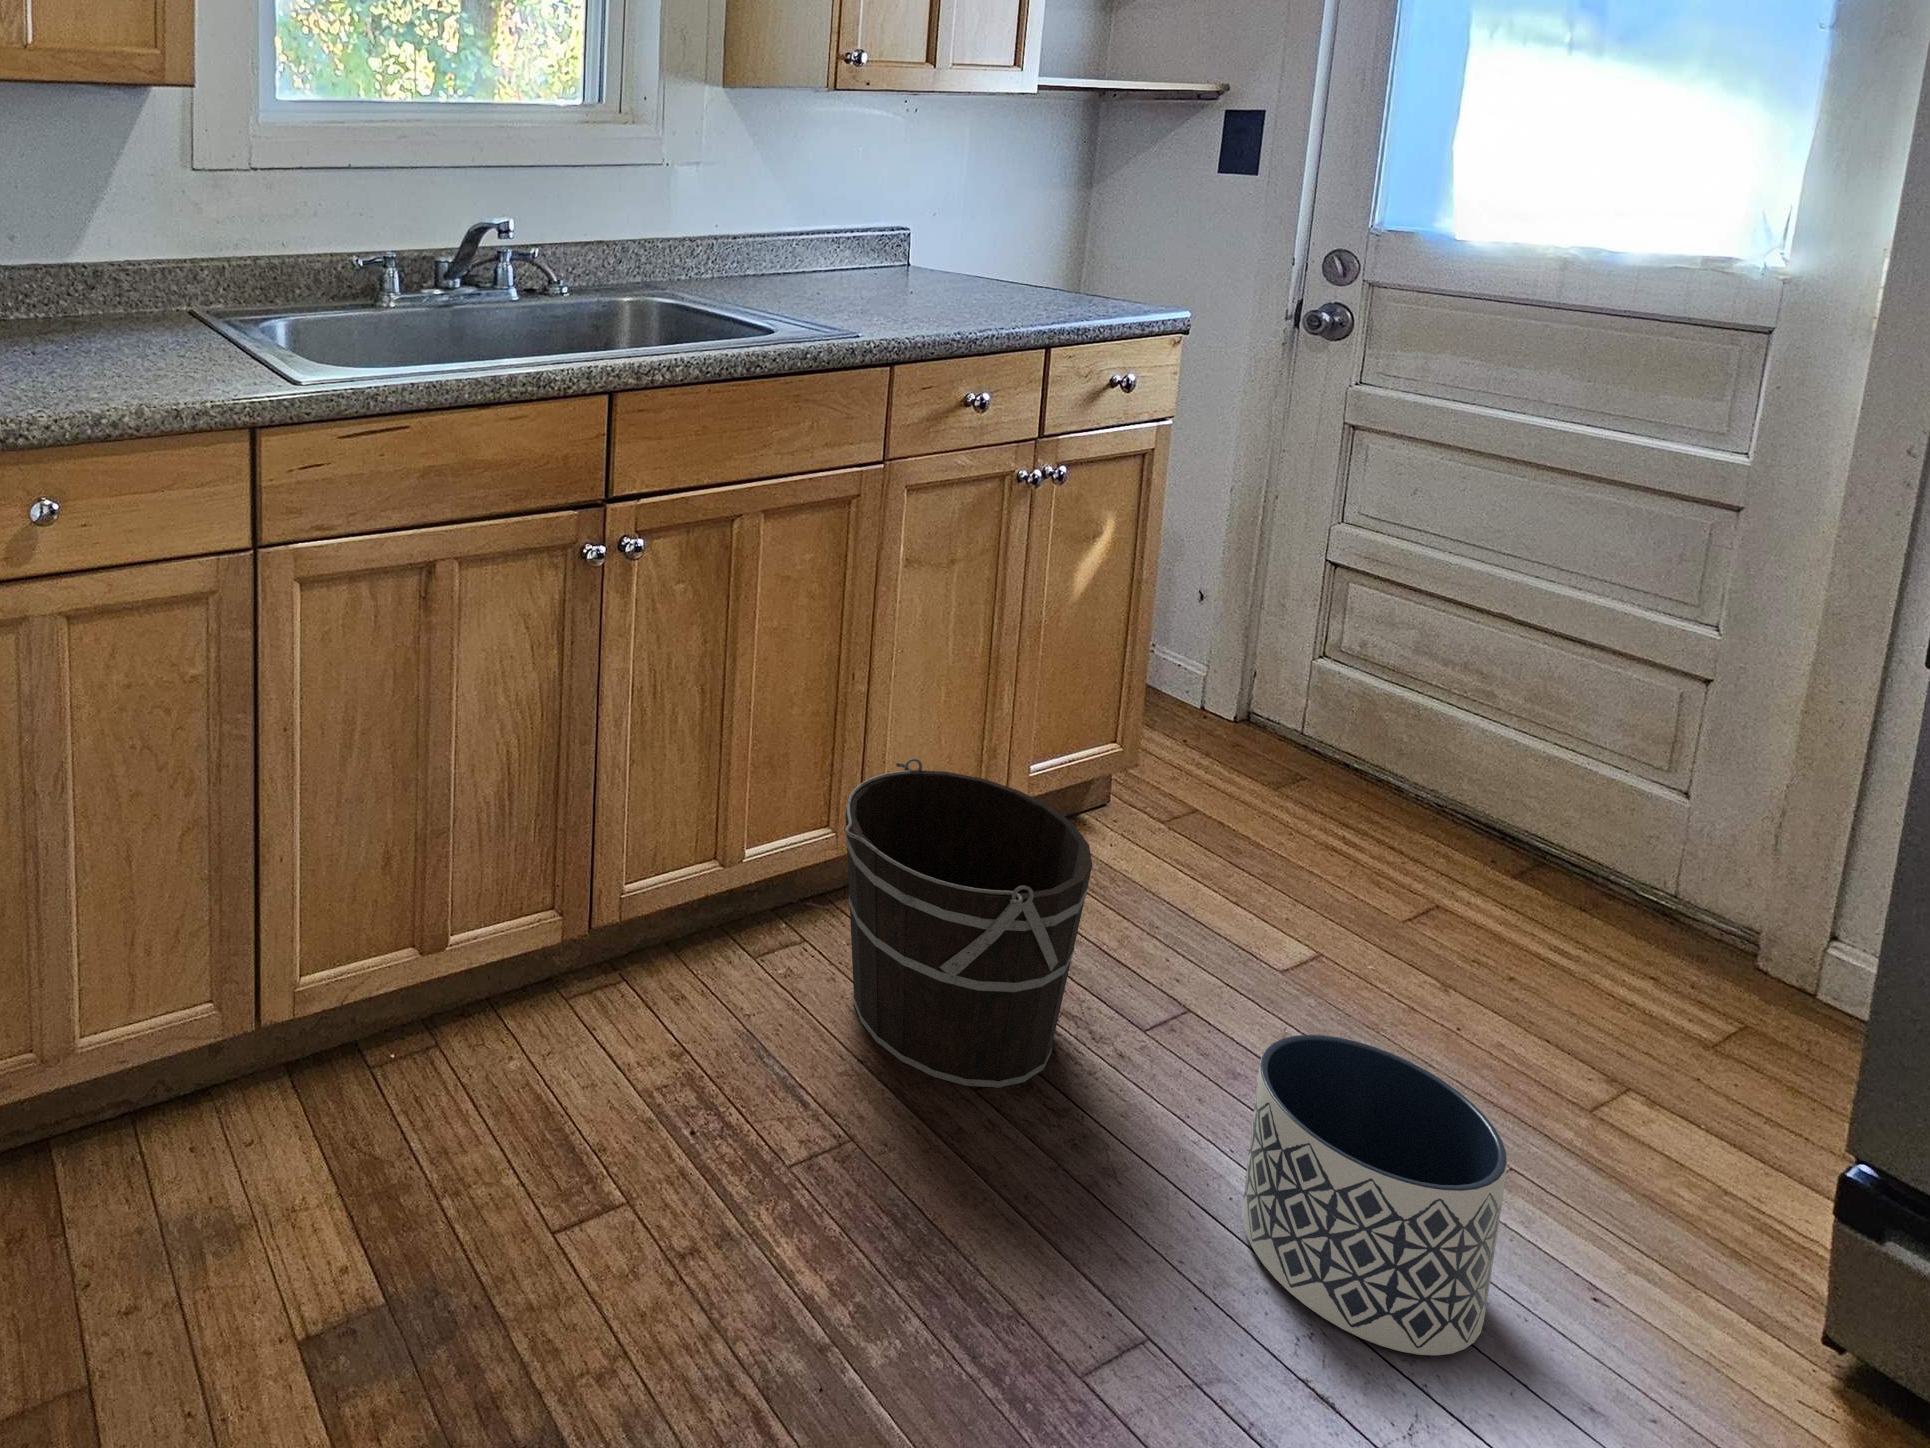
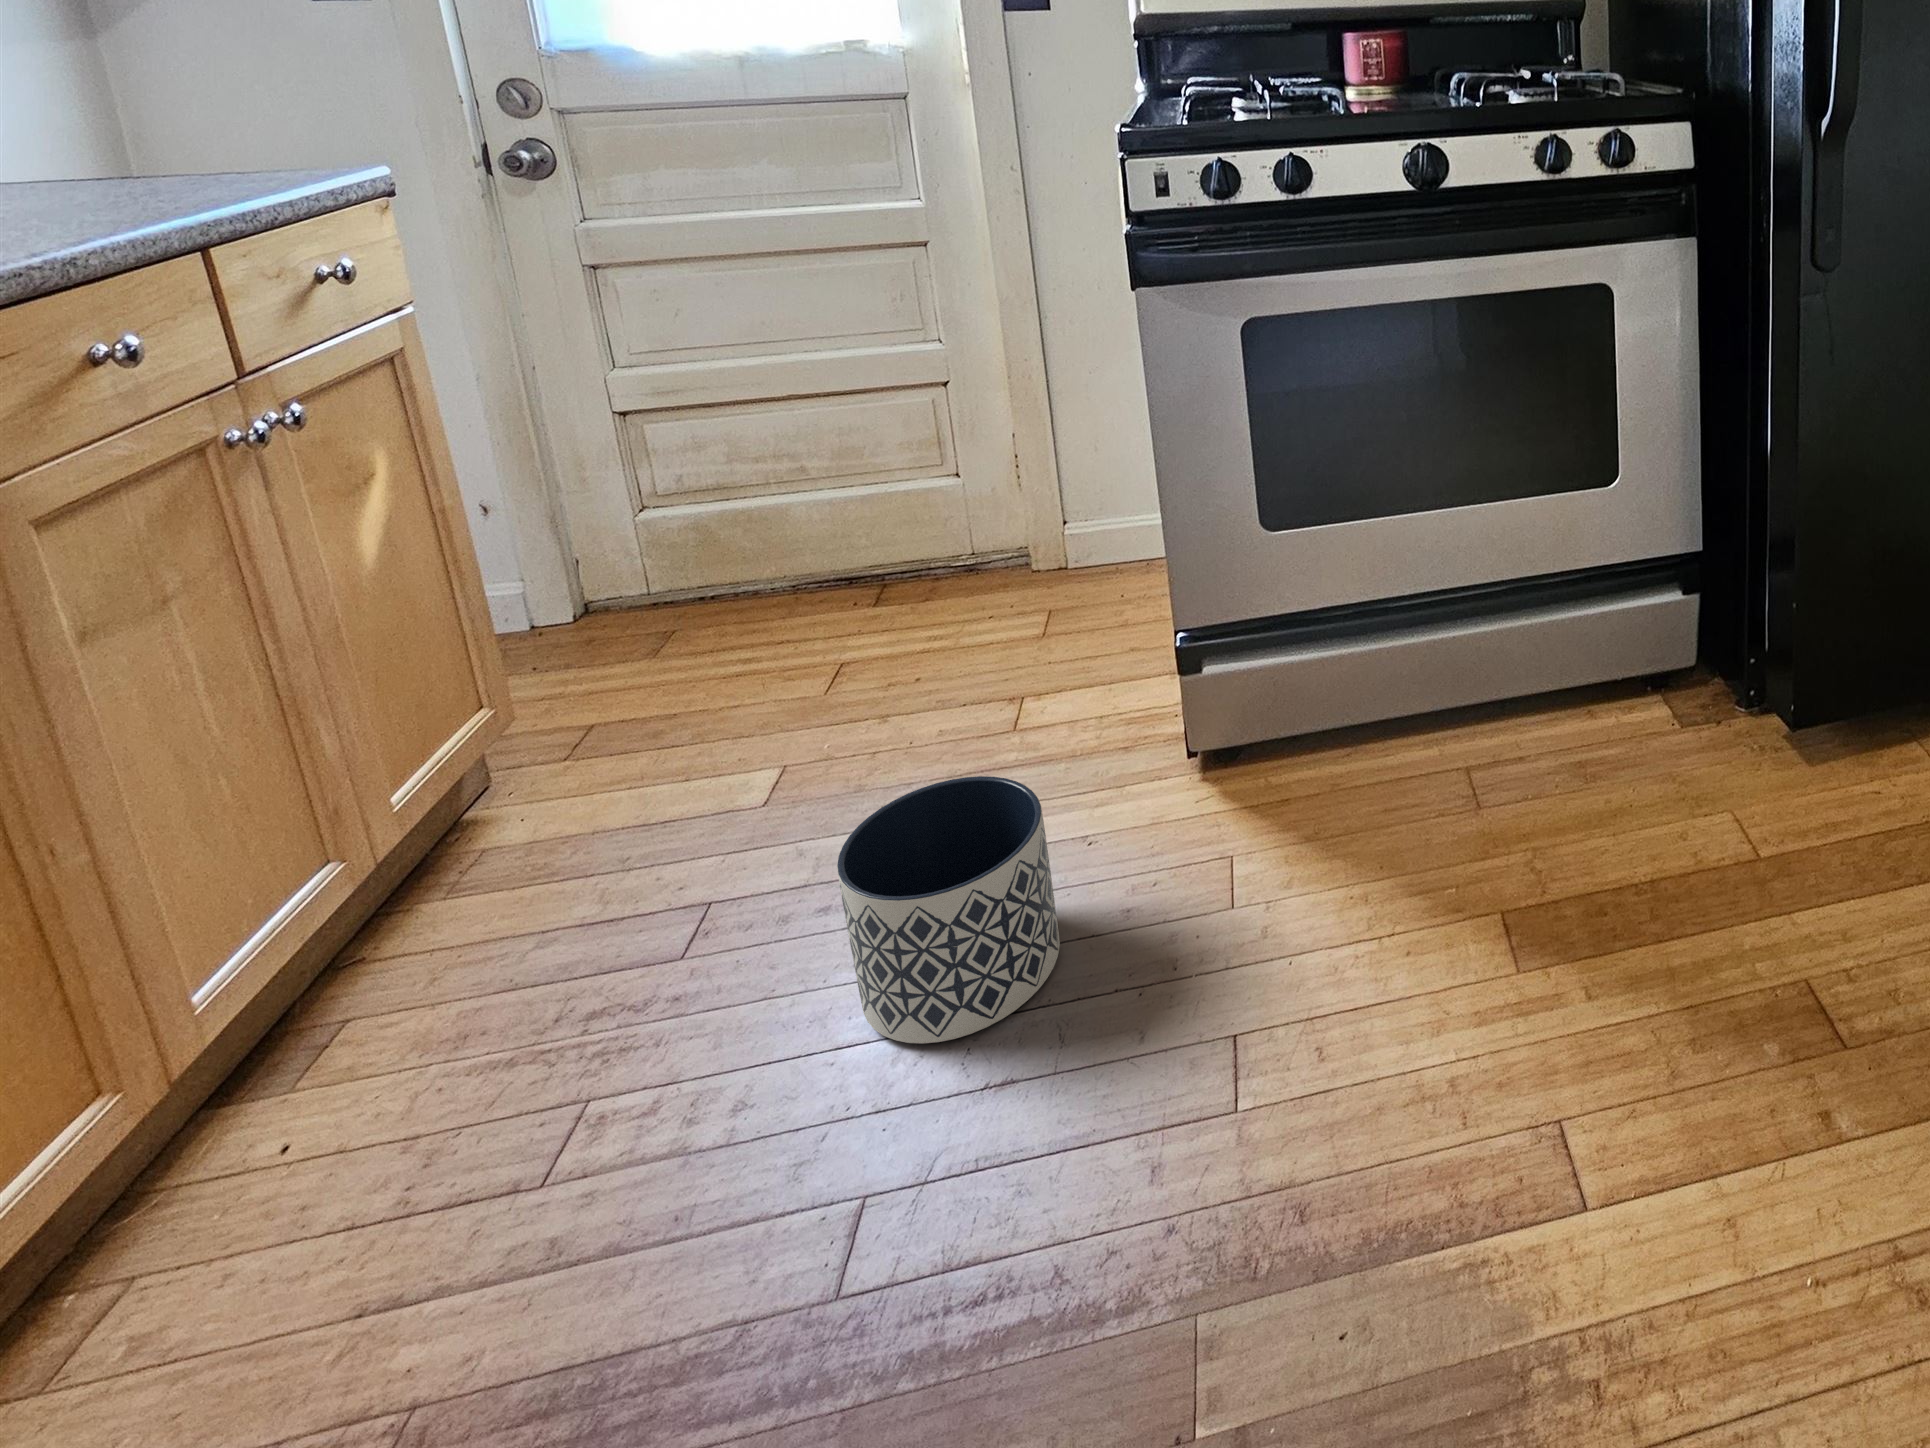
bucket: present [845,758,1092,1088] -> none [149,810,605,1269]

